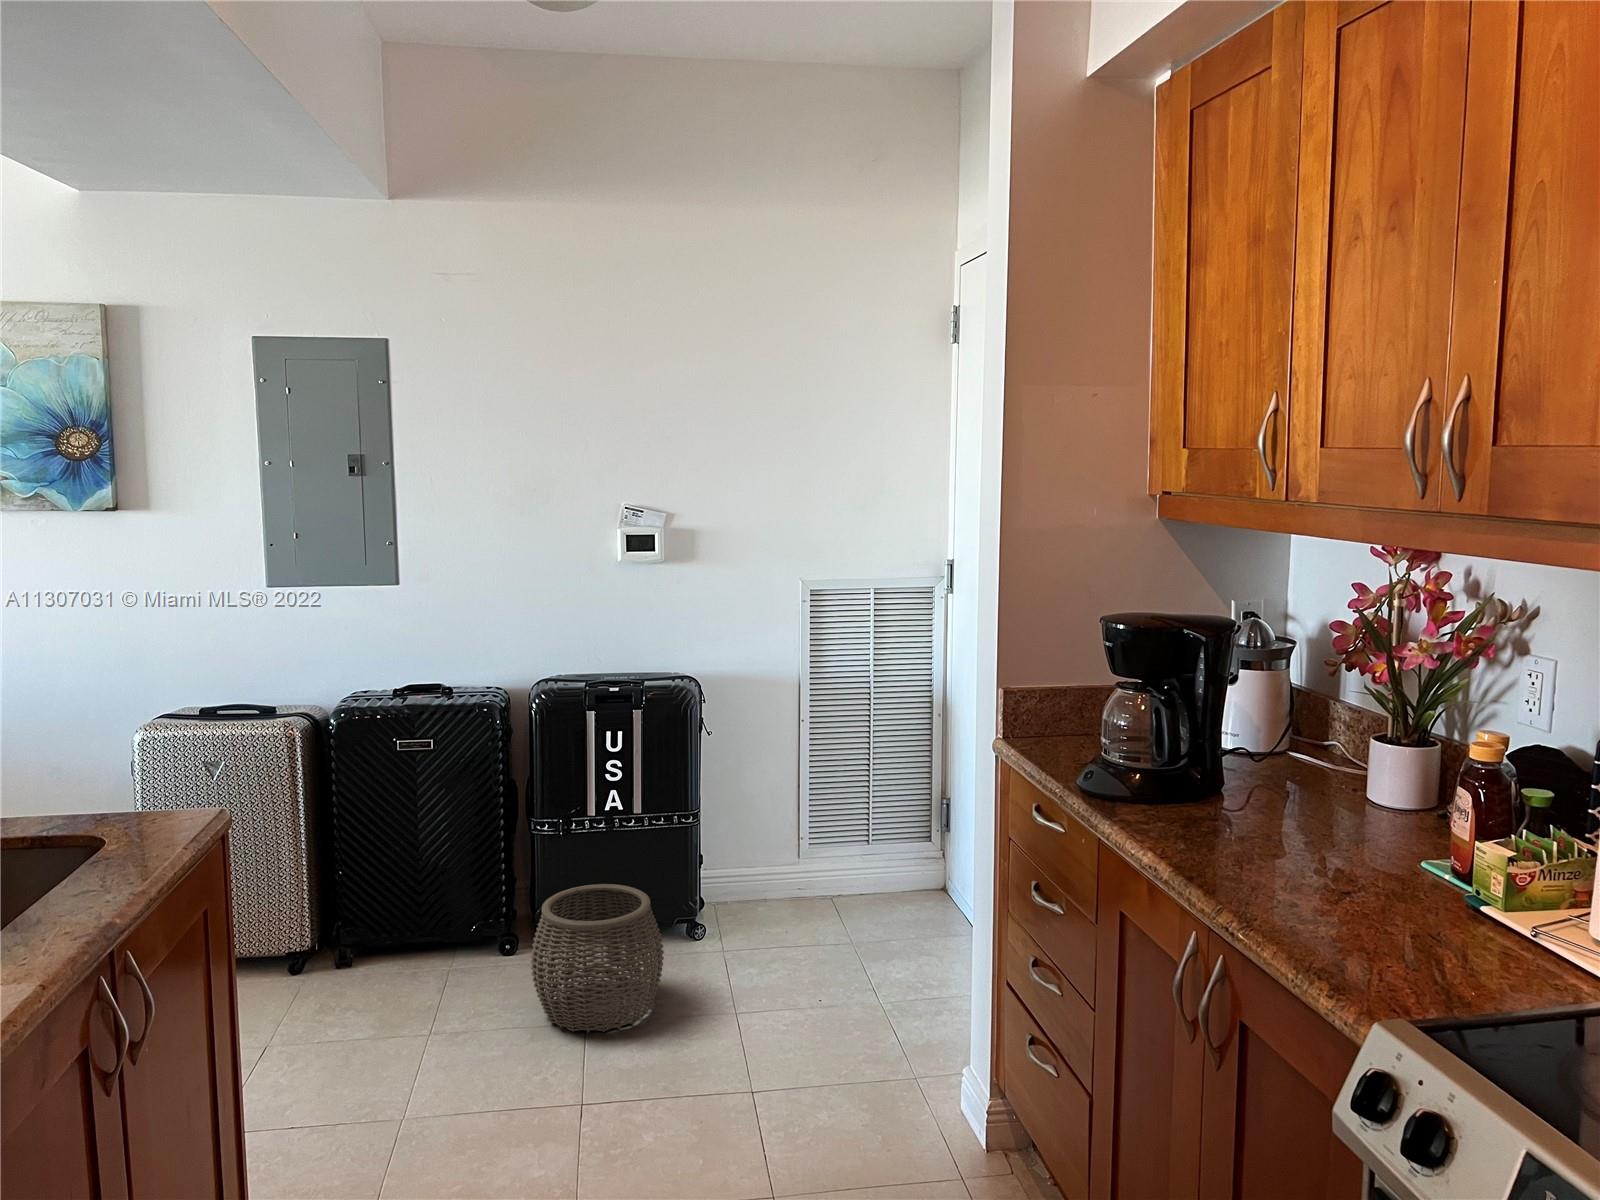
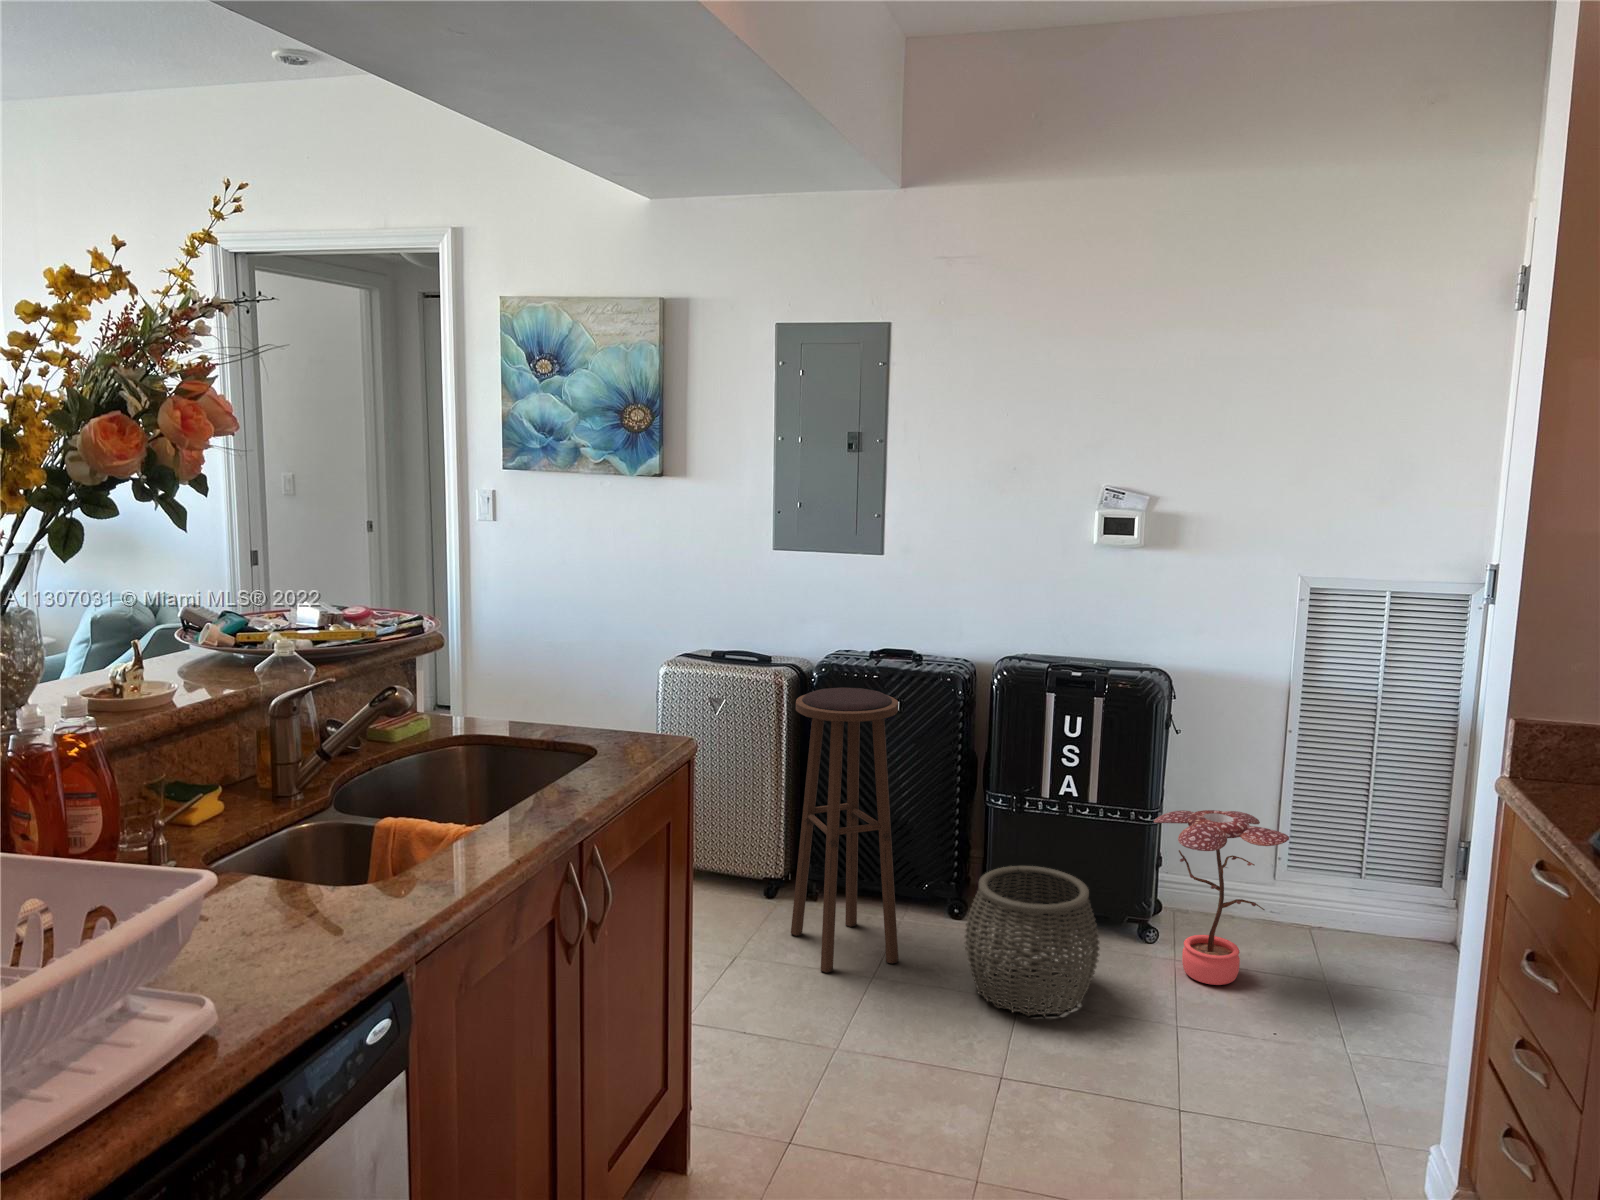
stool: none [325,729,460,1038] -> present [791,688,898,972]
potted plant: none [698,801,817,965] -> present [1154,810,1289,985]

